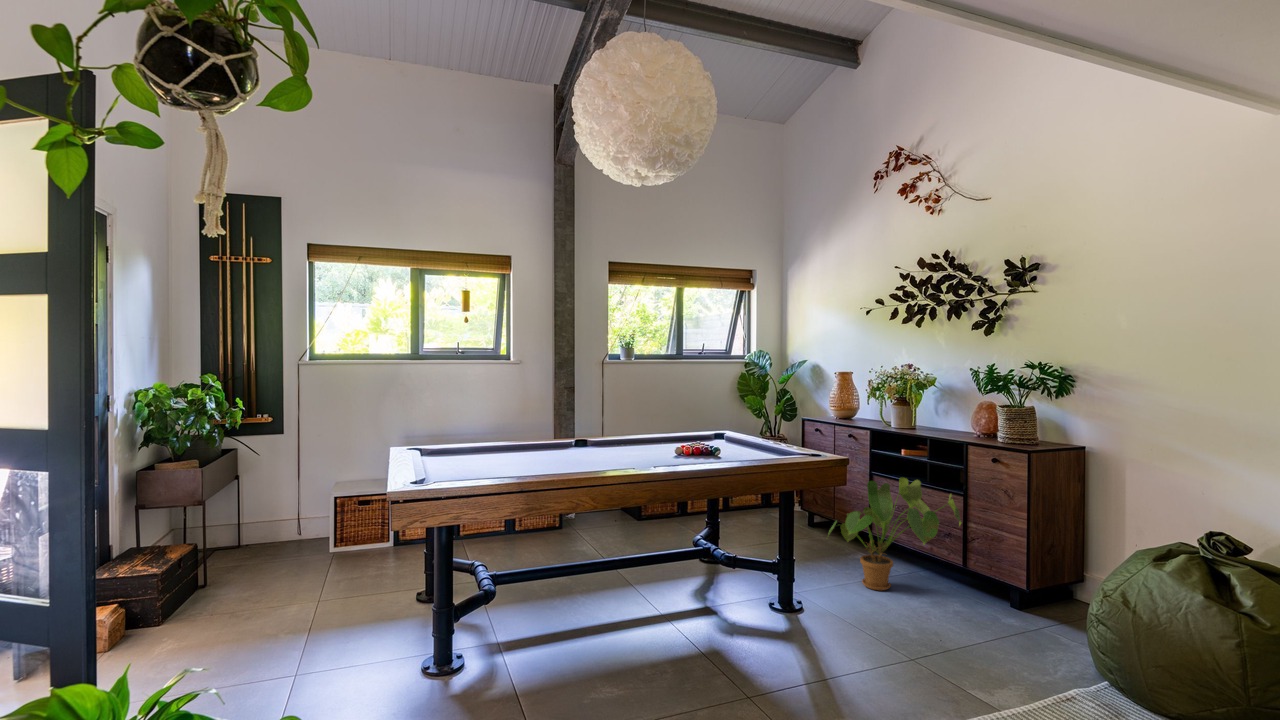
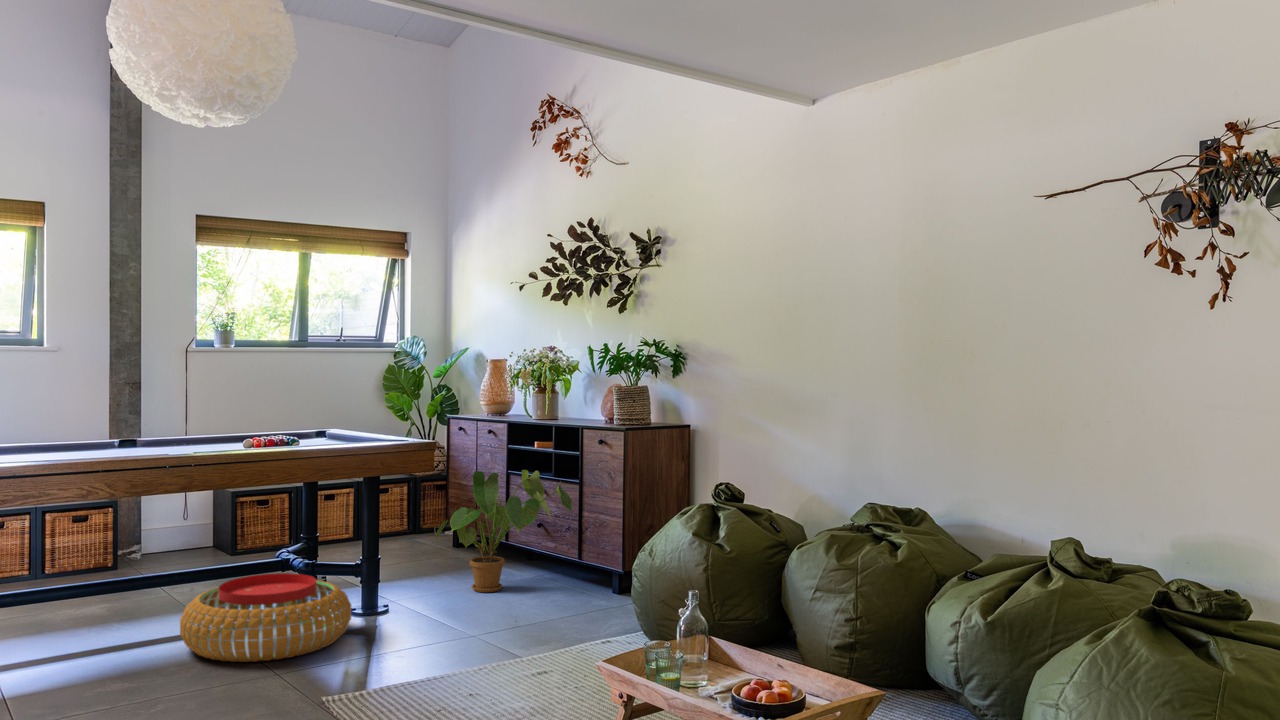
pouf: none [646,575,794,675] -> present [180,573,351,662]

